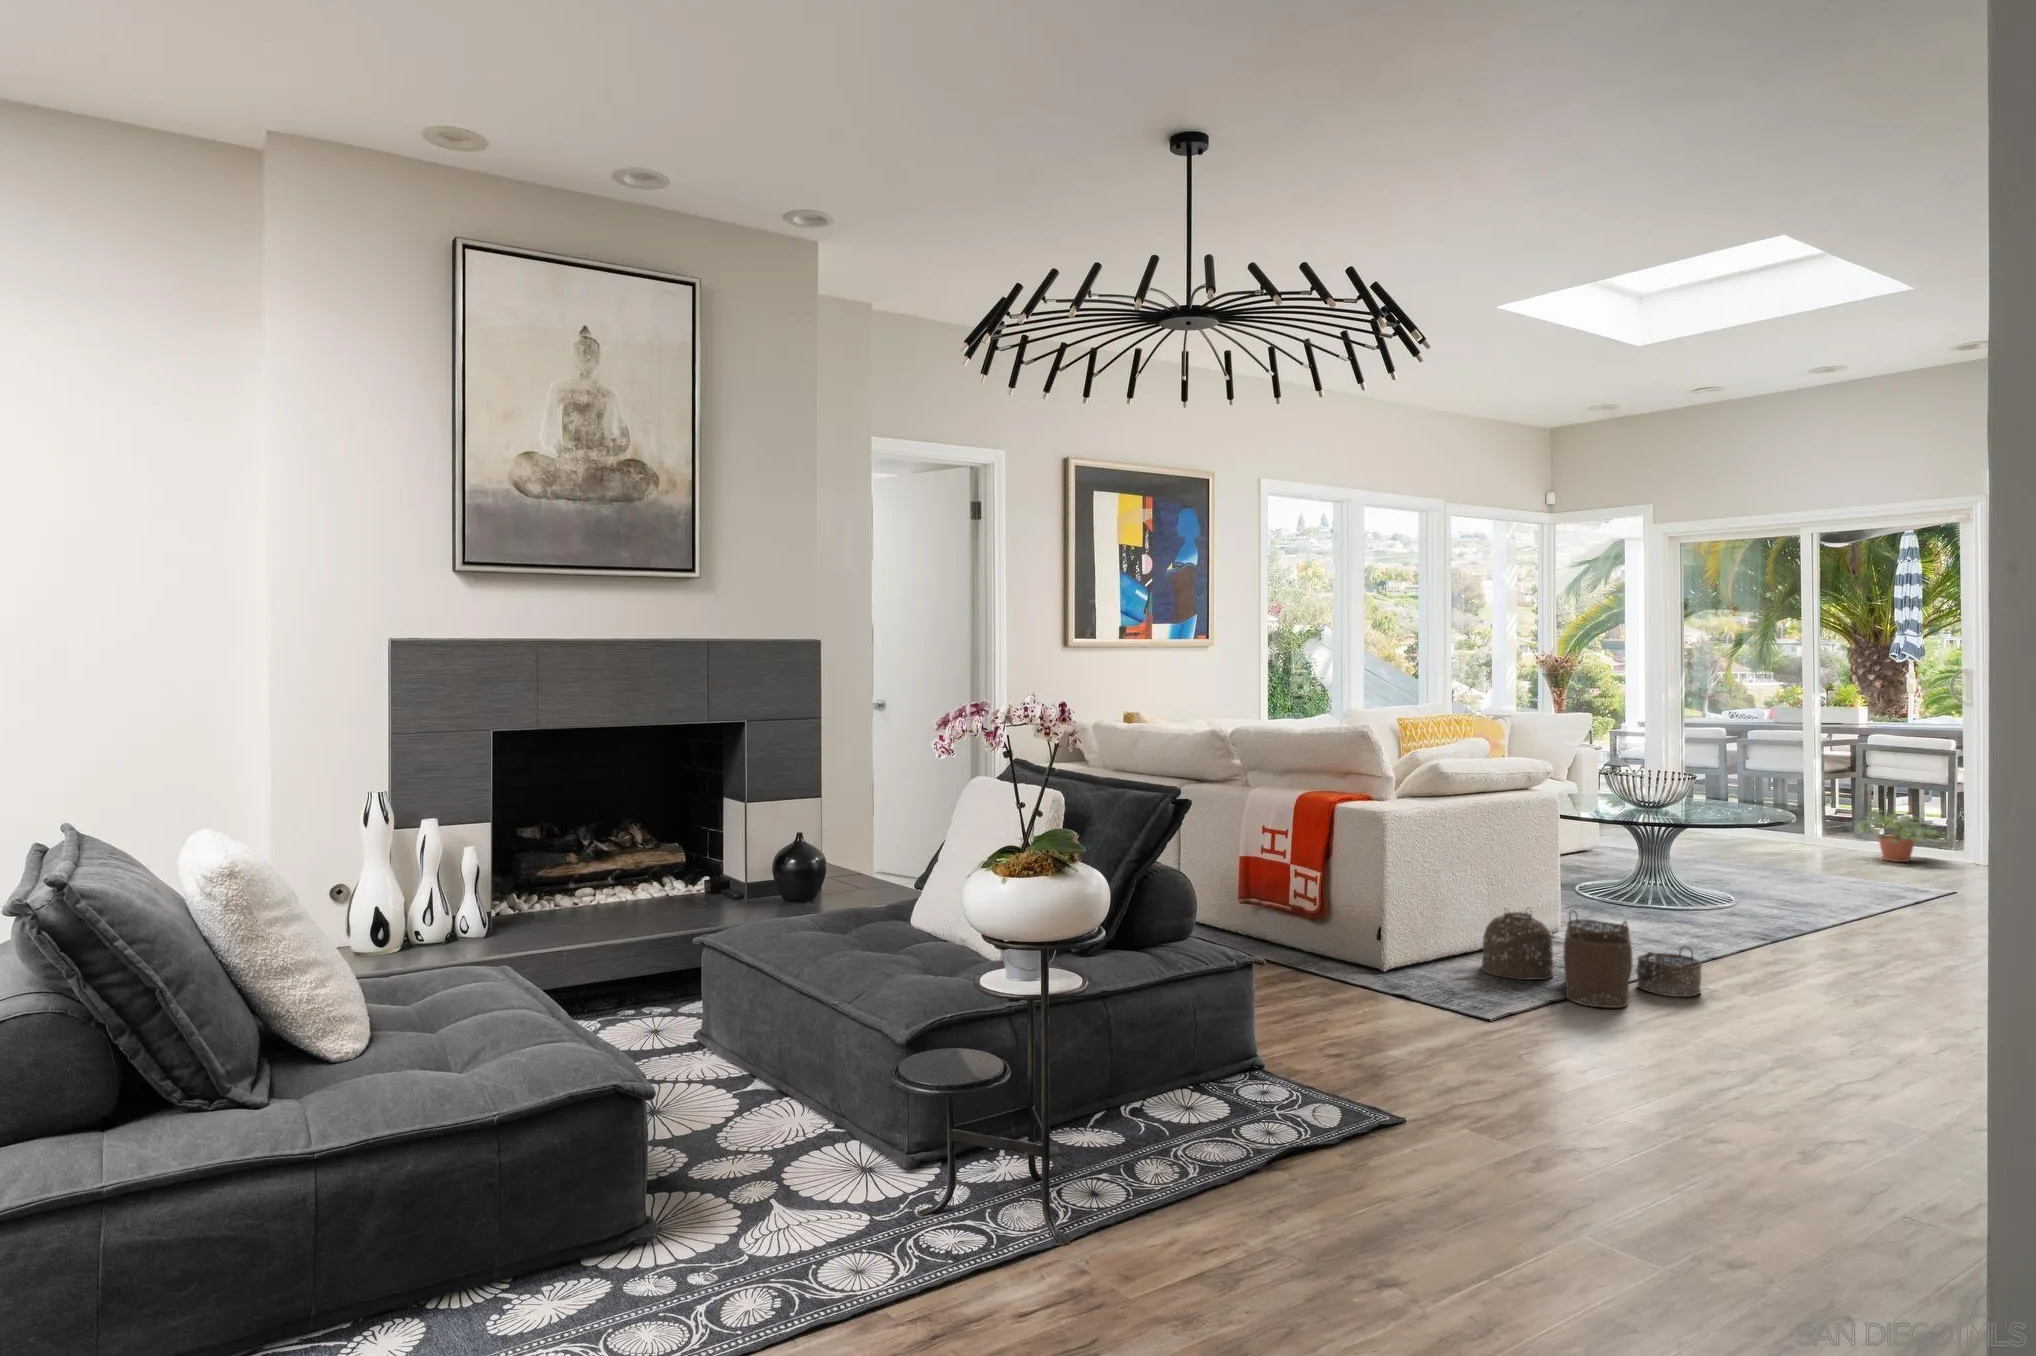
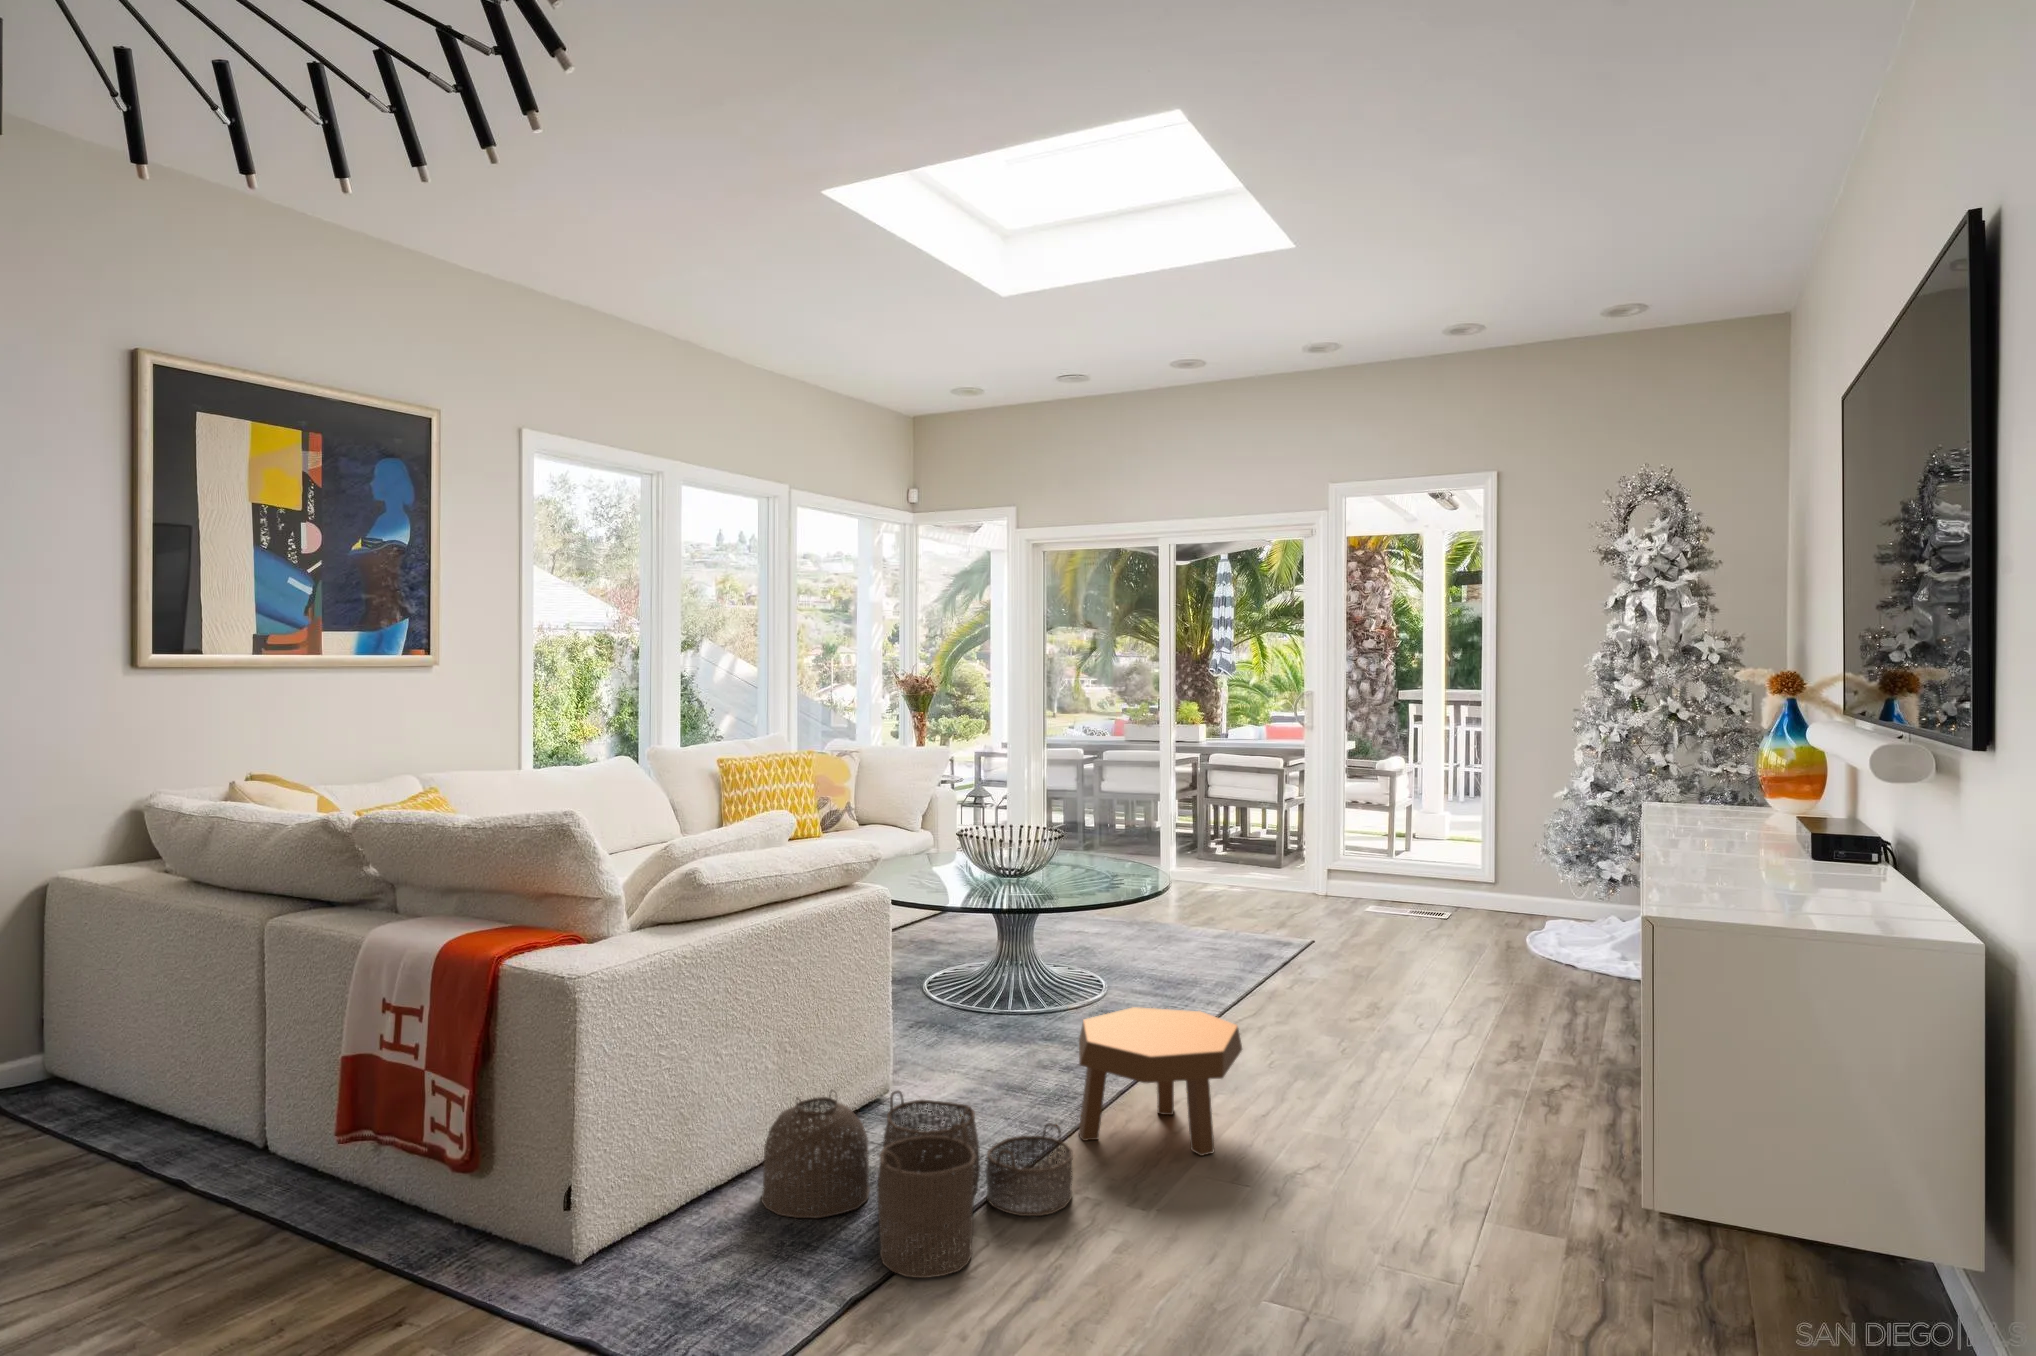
potted plant: present [1855,810,1959,862] -> none [1207,835,1298,893]
footstool: none [1708,893,1849,990] -> present [1078,1007,1242,1156]

